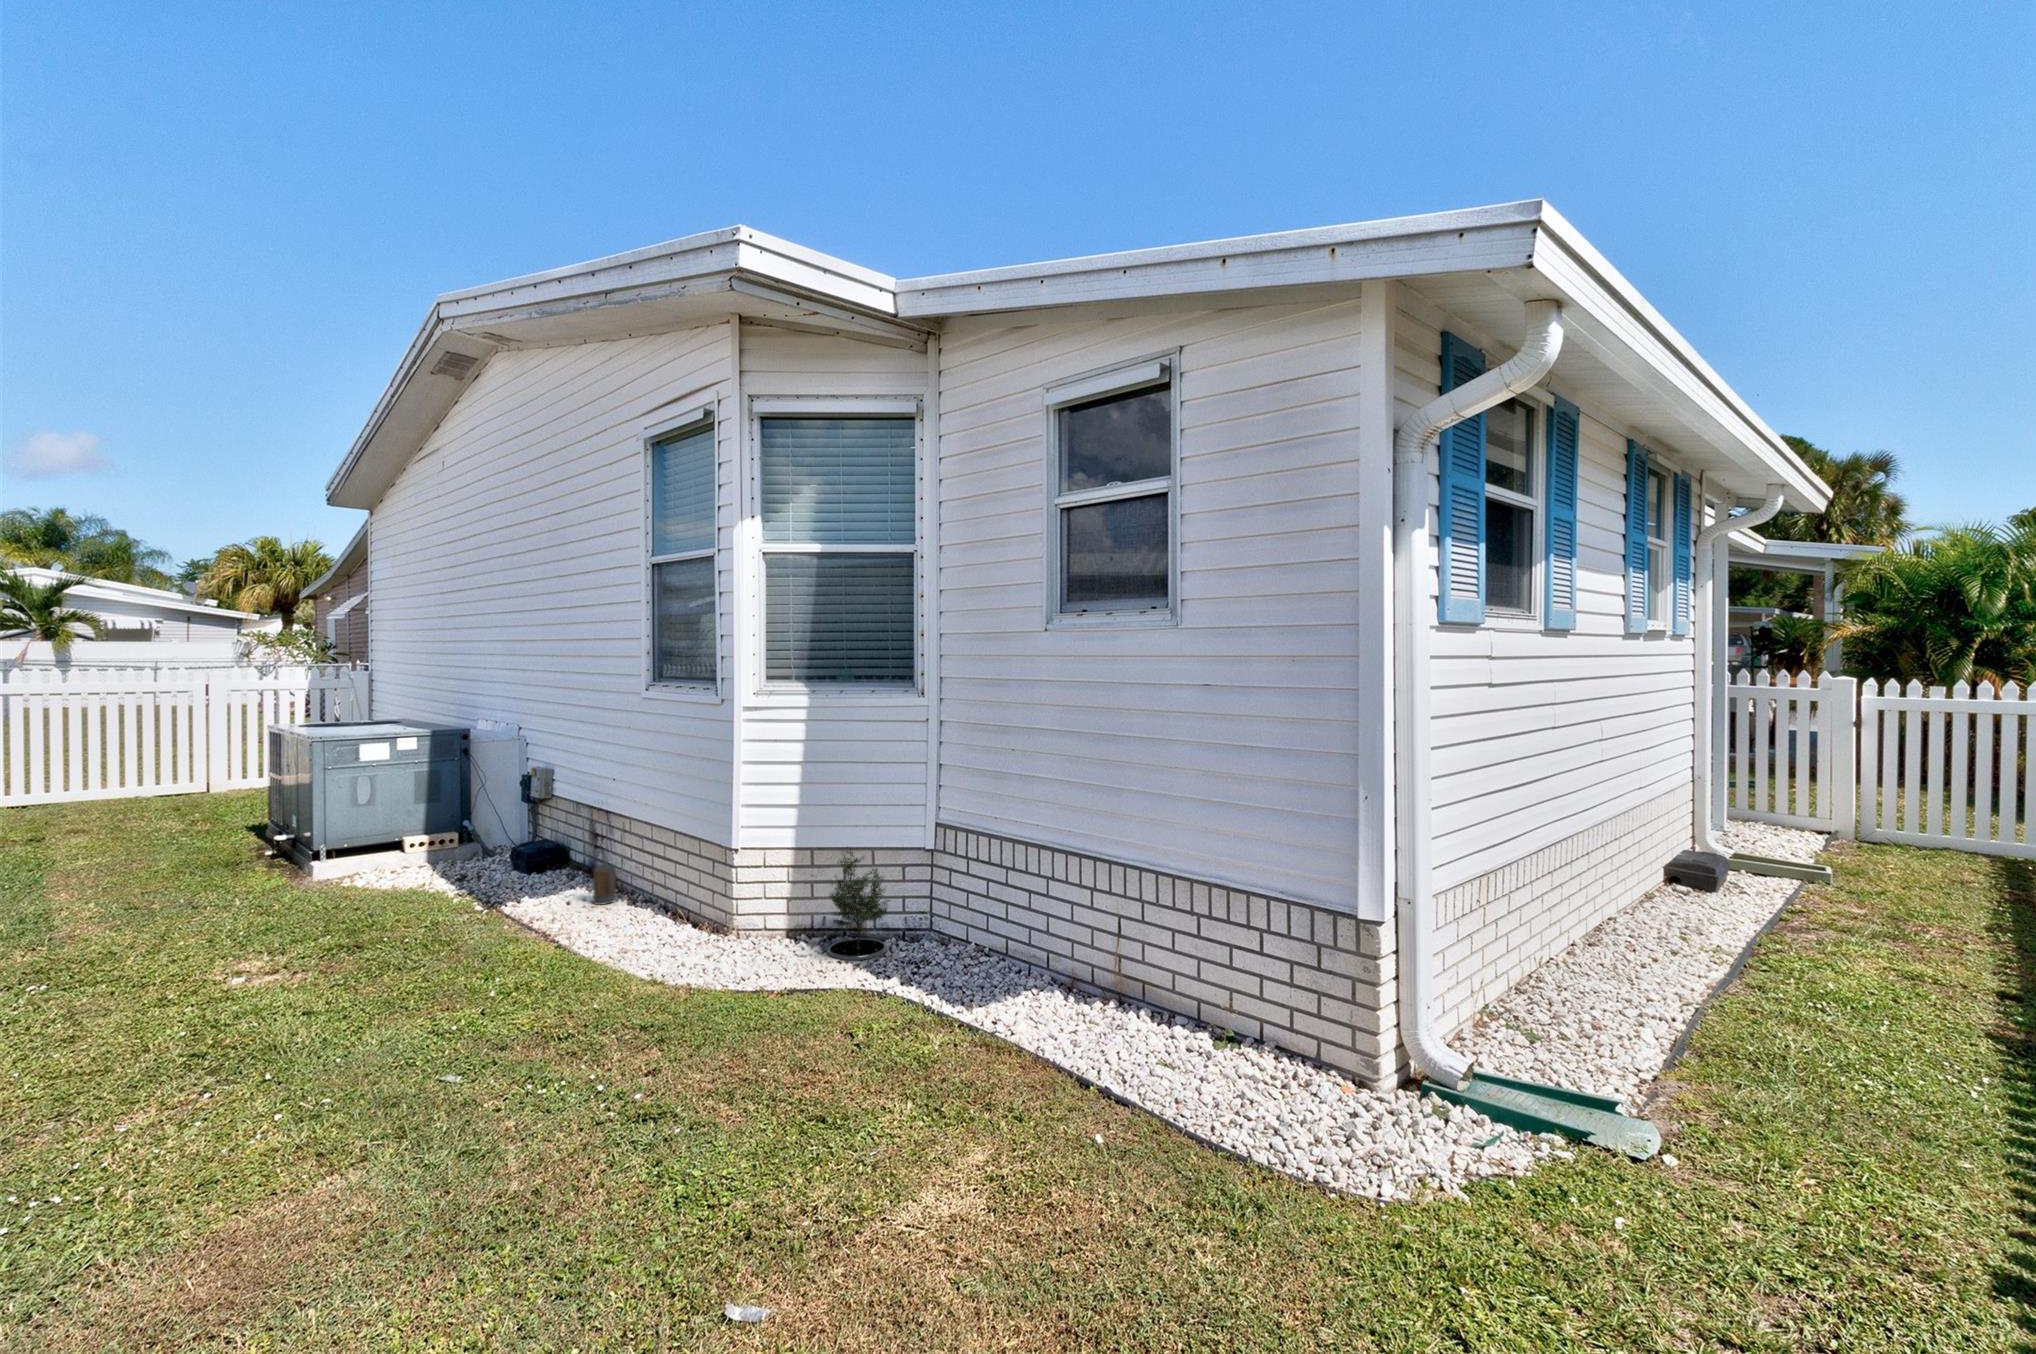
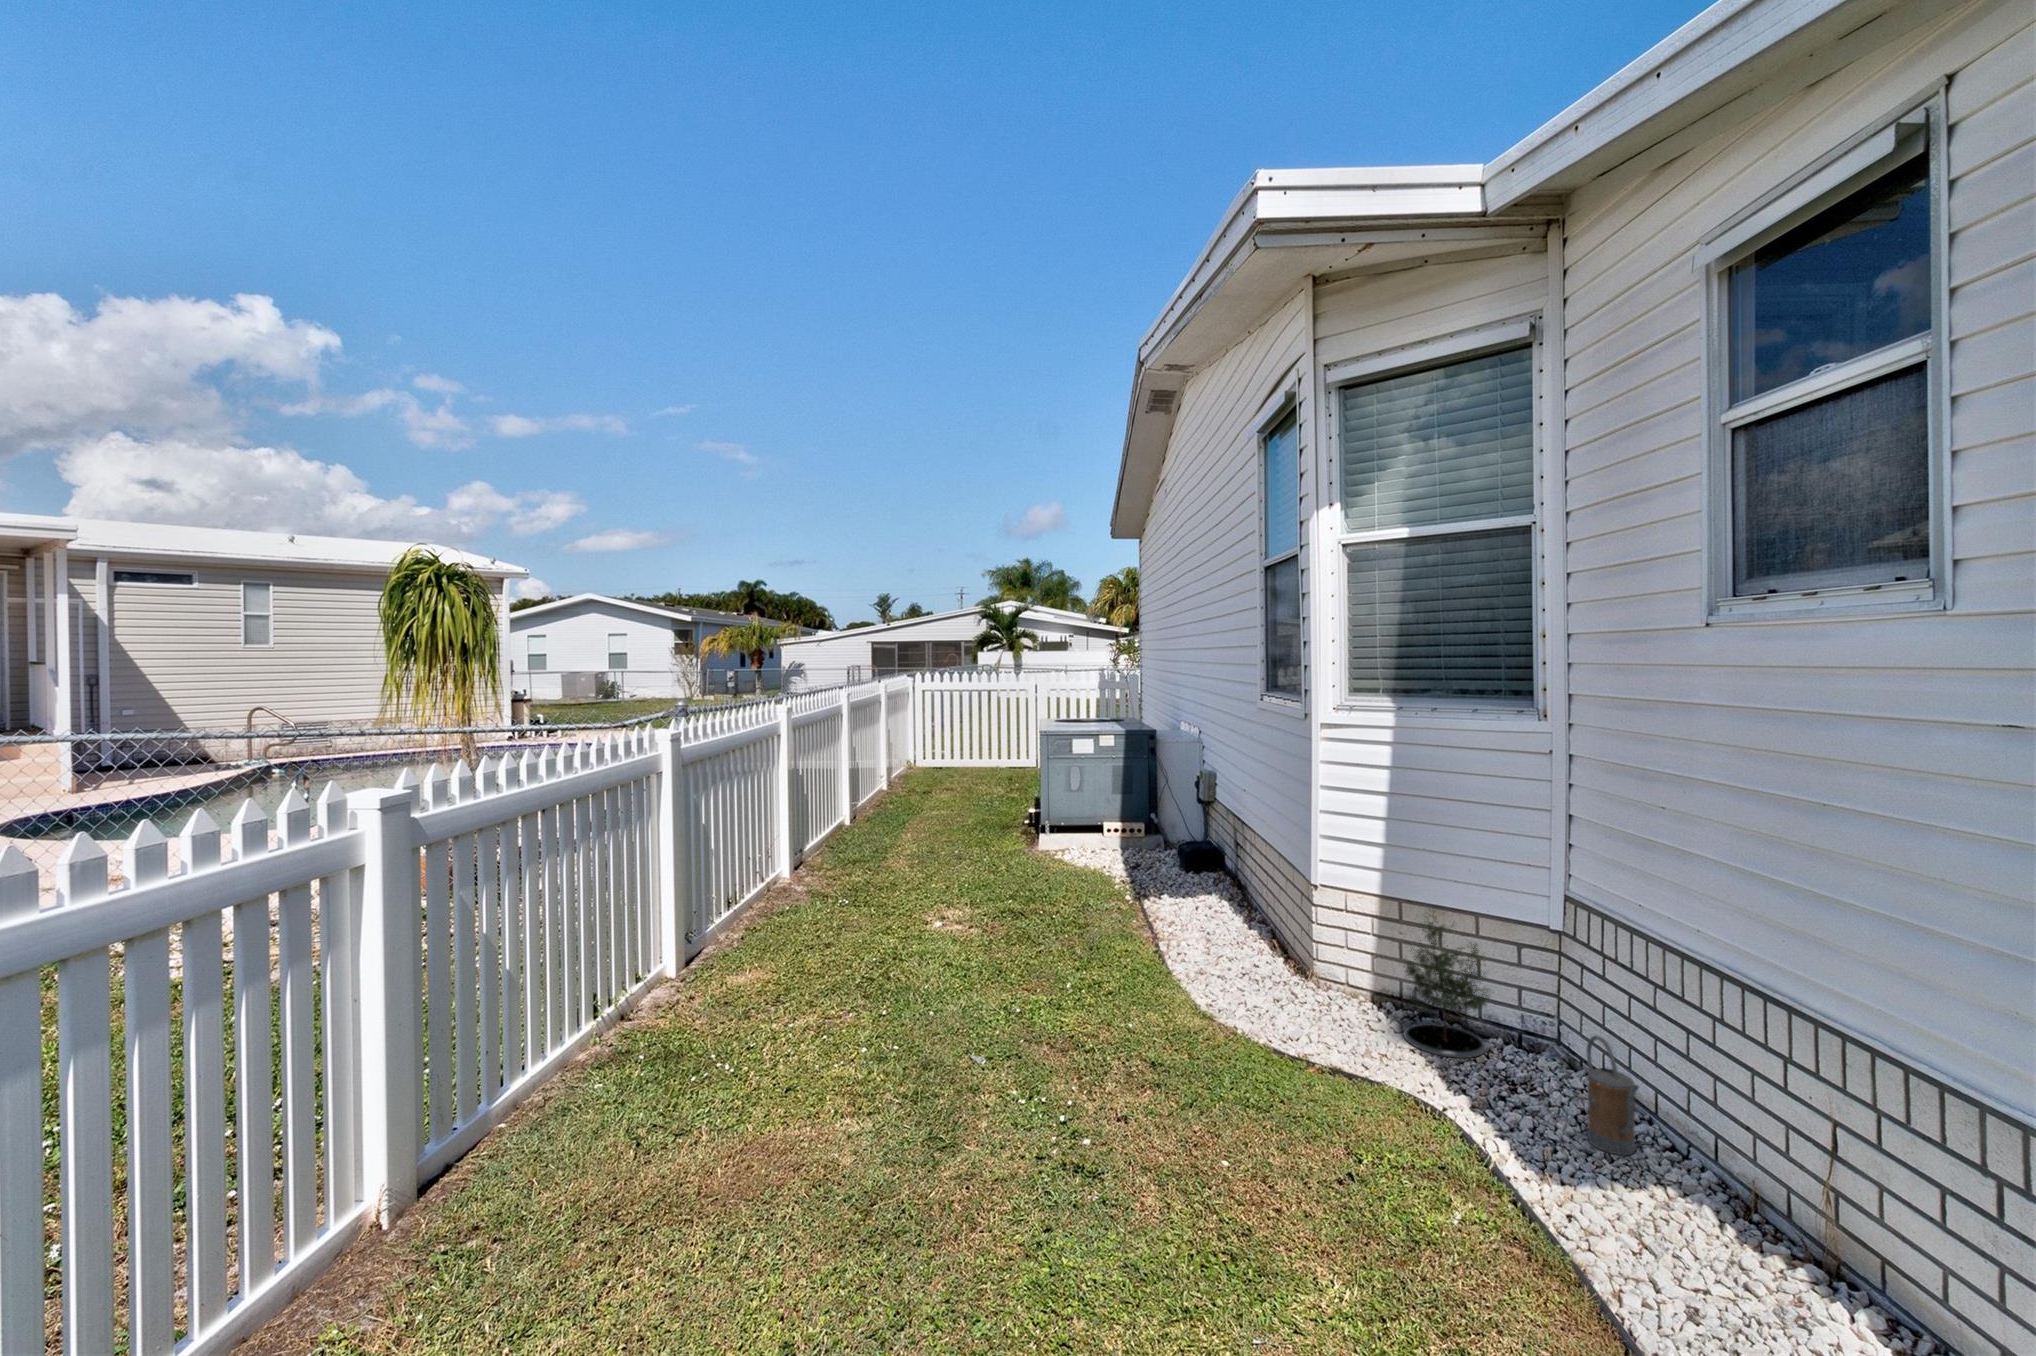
watering can: present [593,850,616,905] -> present [1586,1035,1639,1155]

